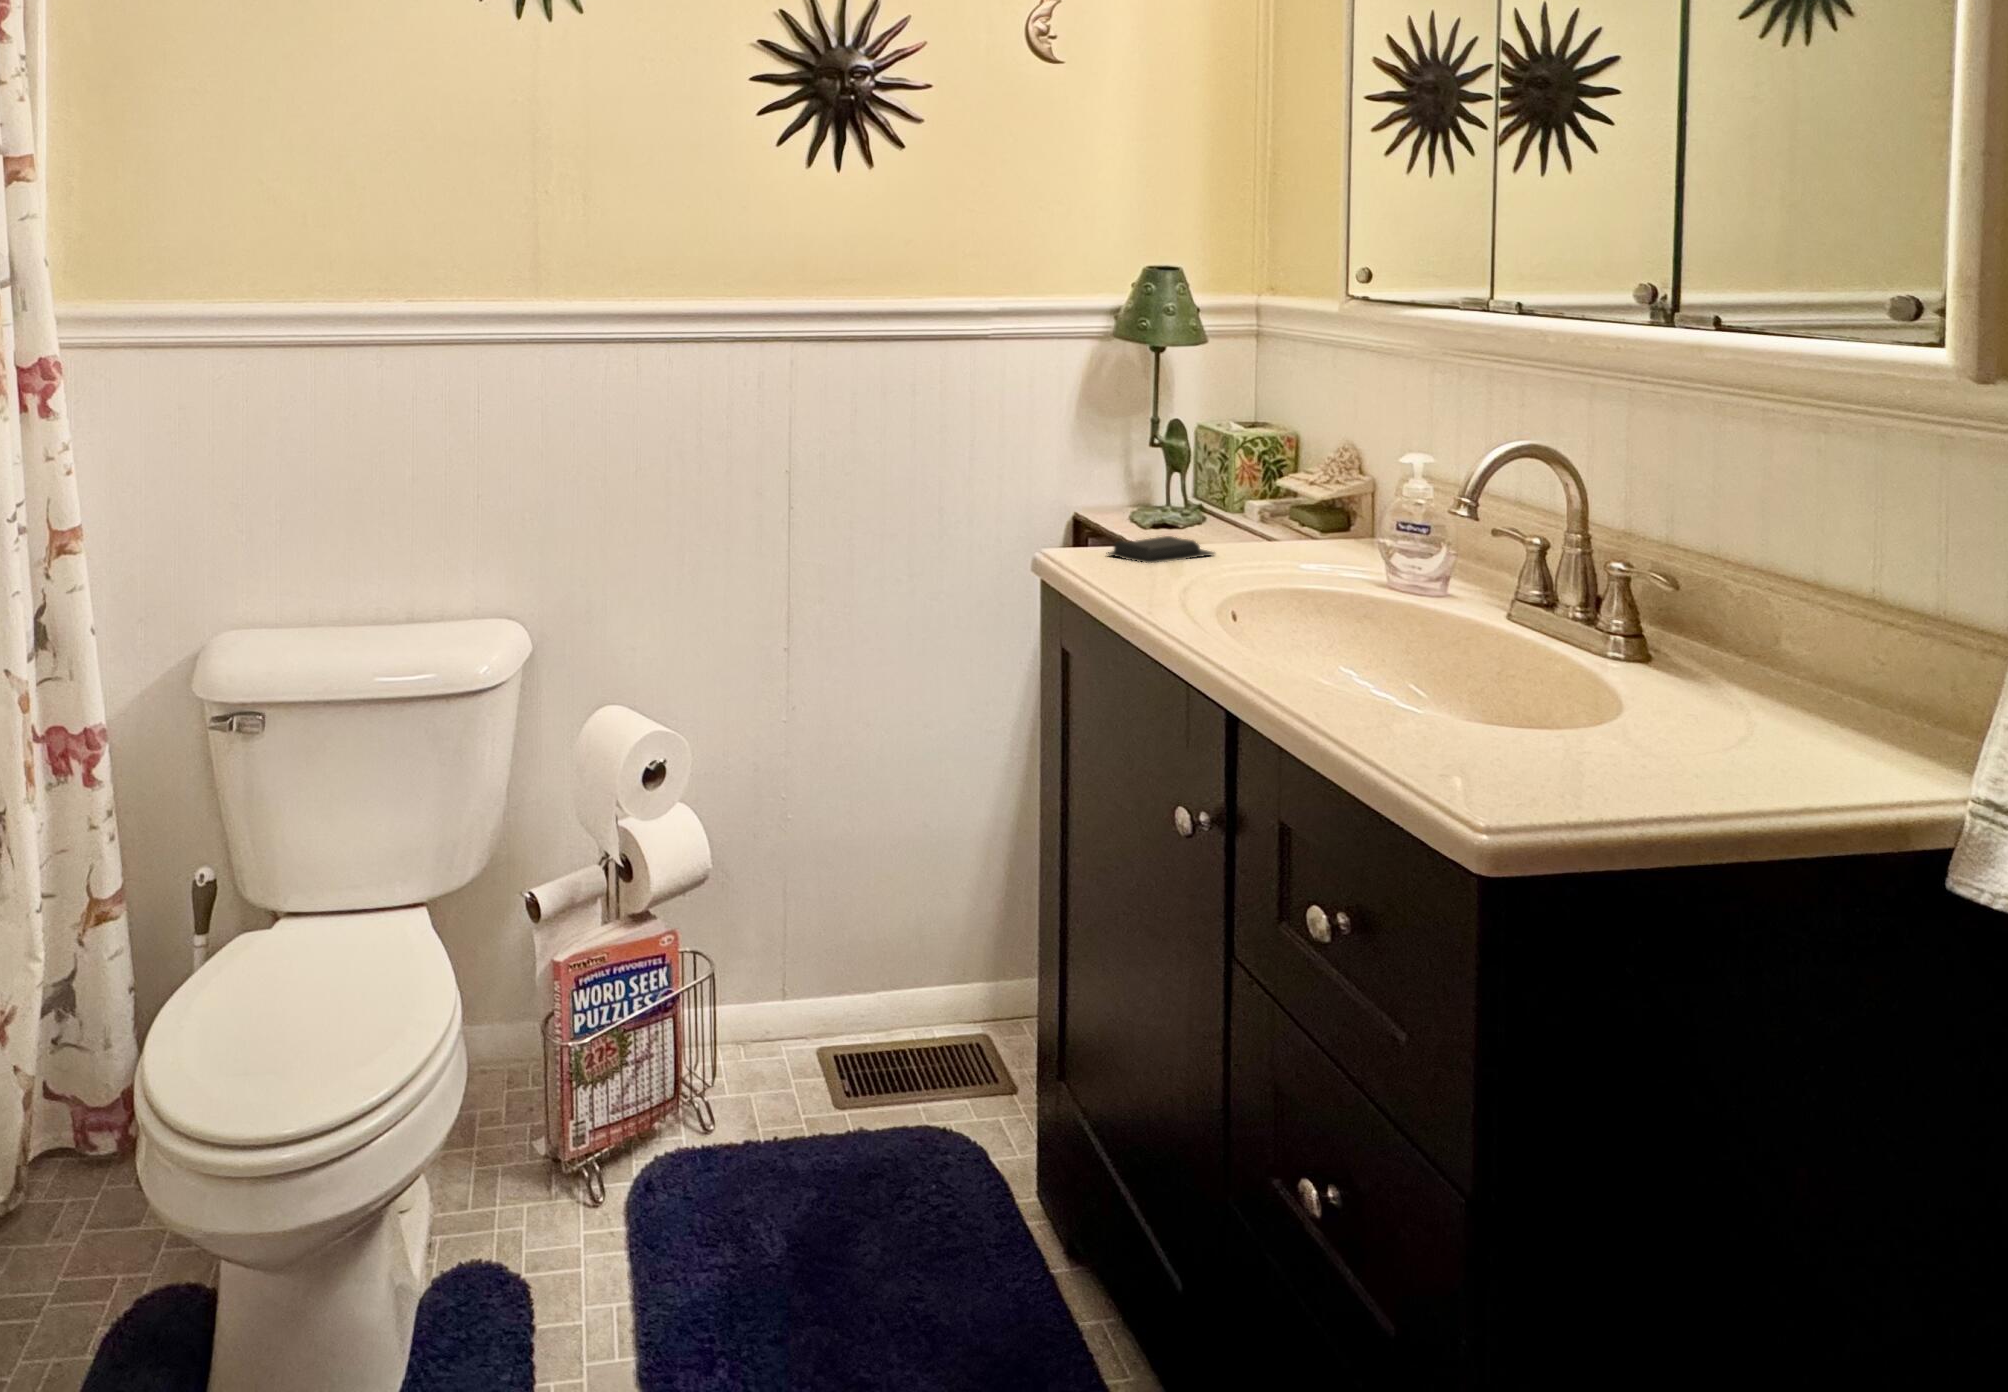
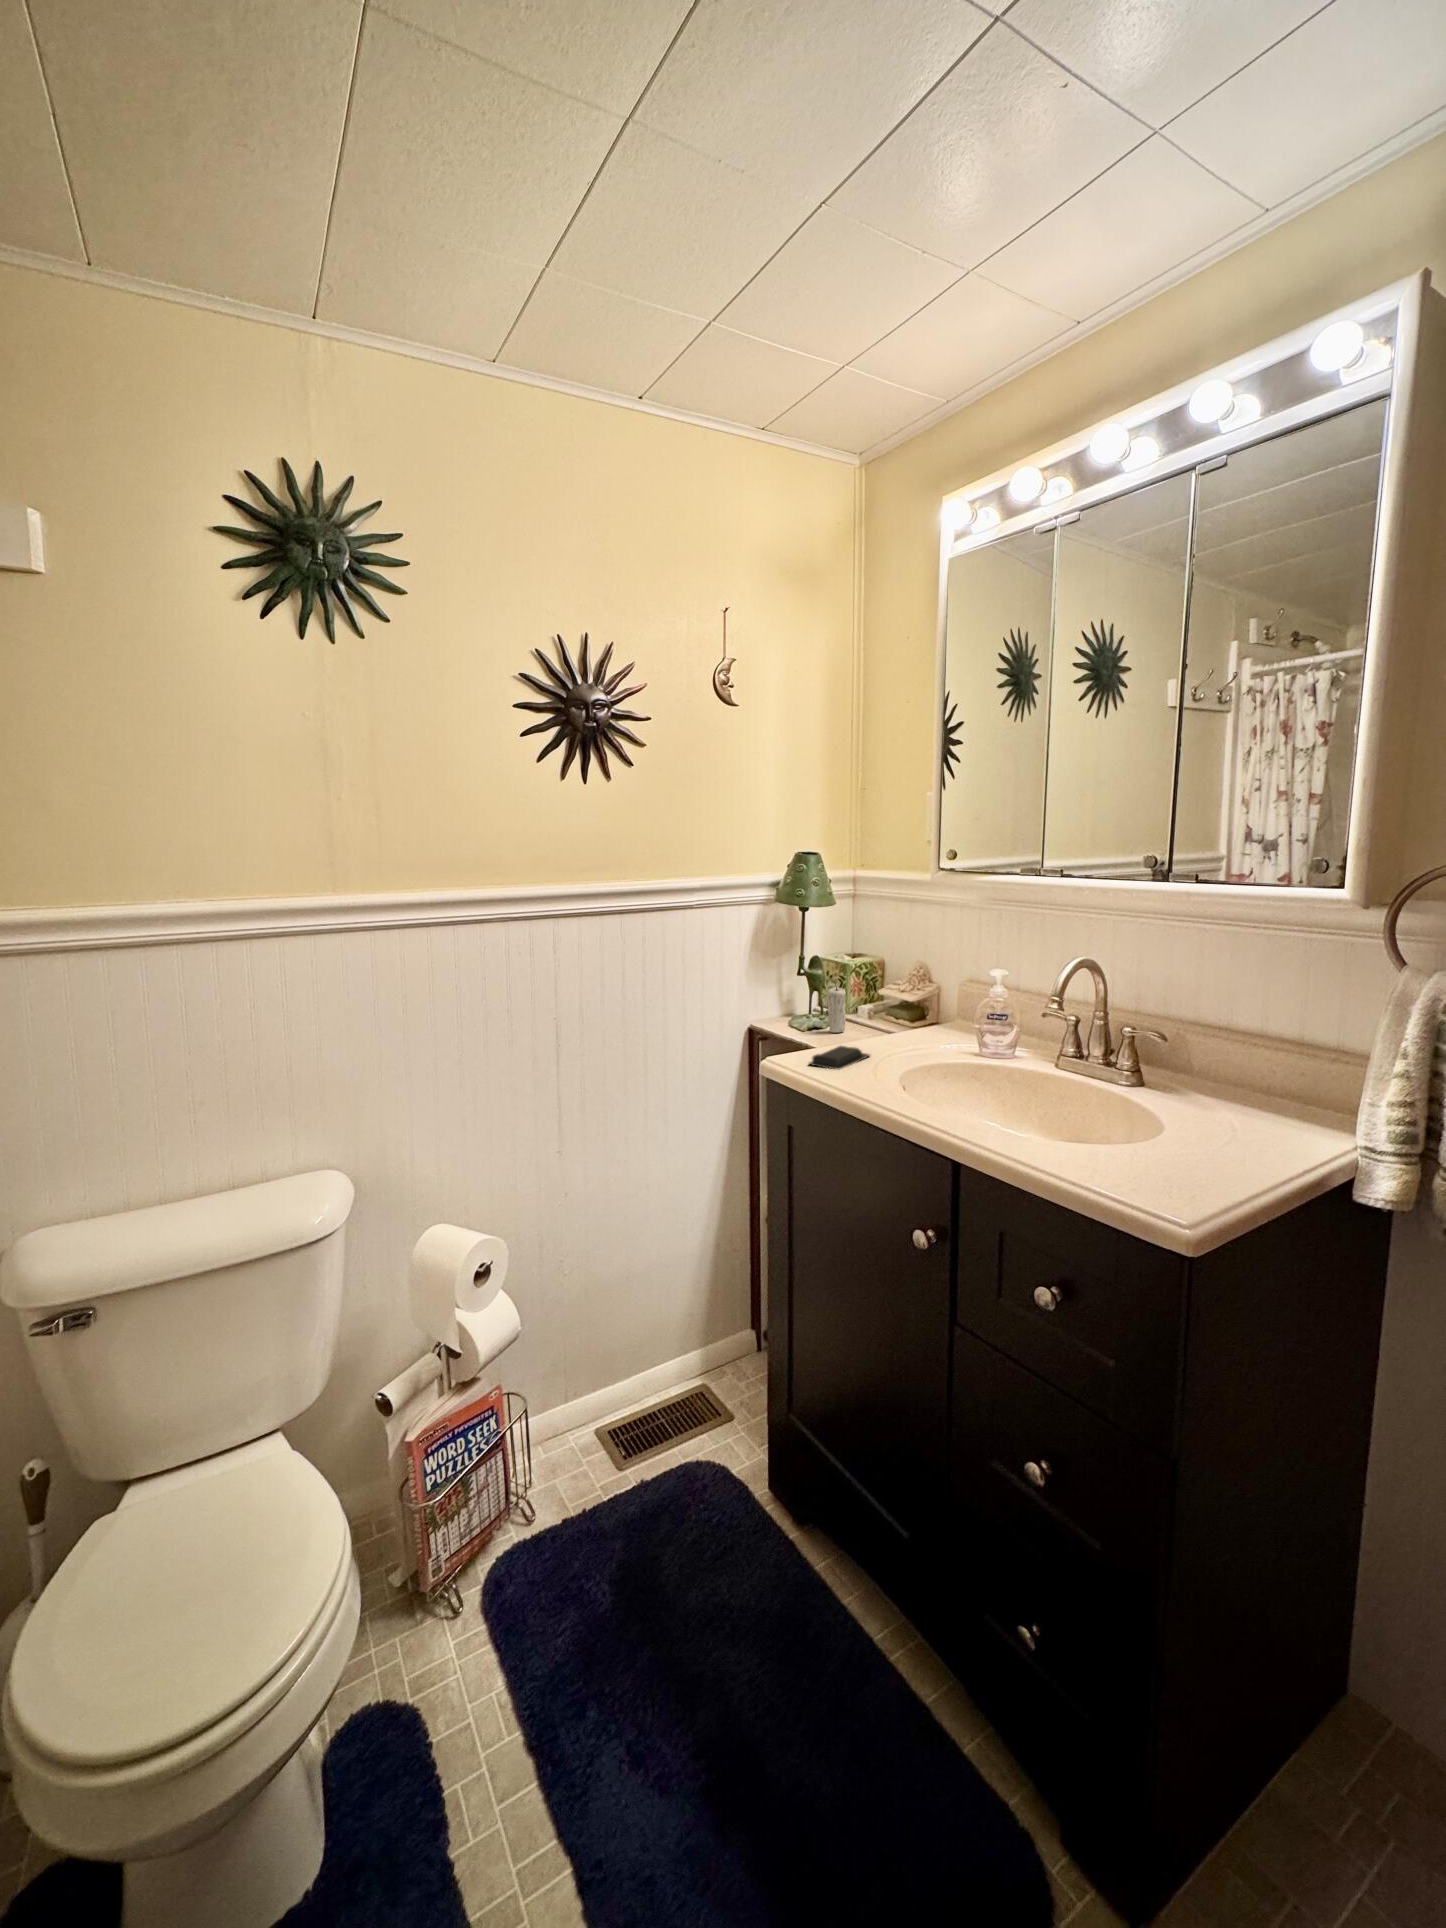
candle: none [1180,451,1210,530] -> present [828,987,846,1033]

